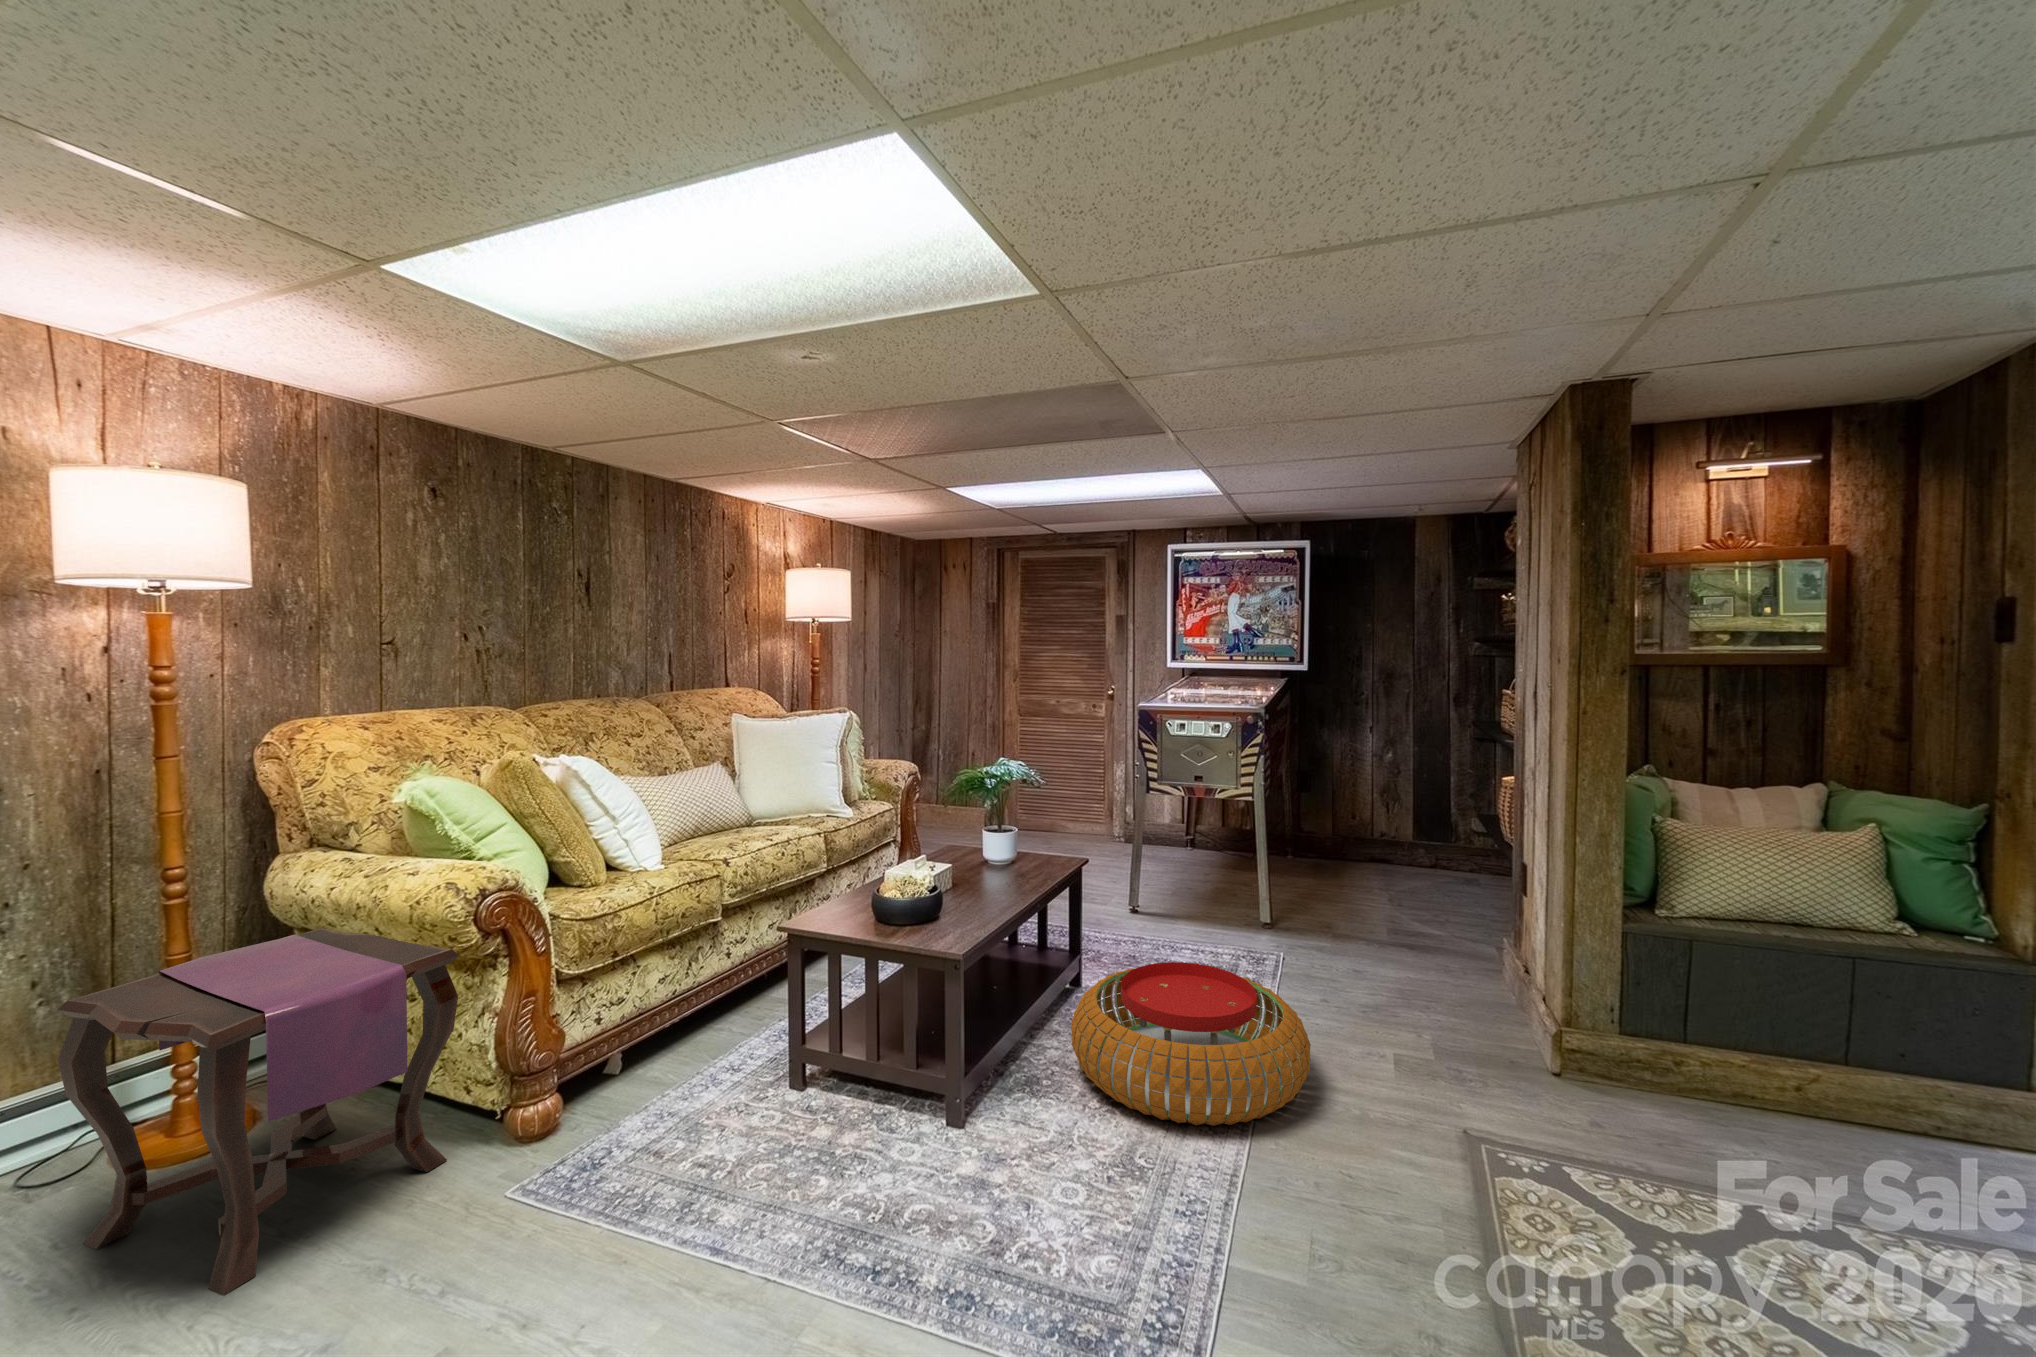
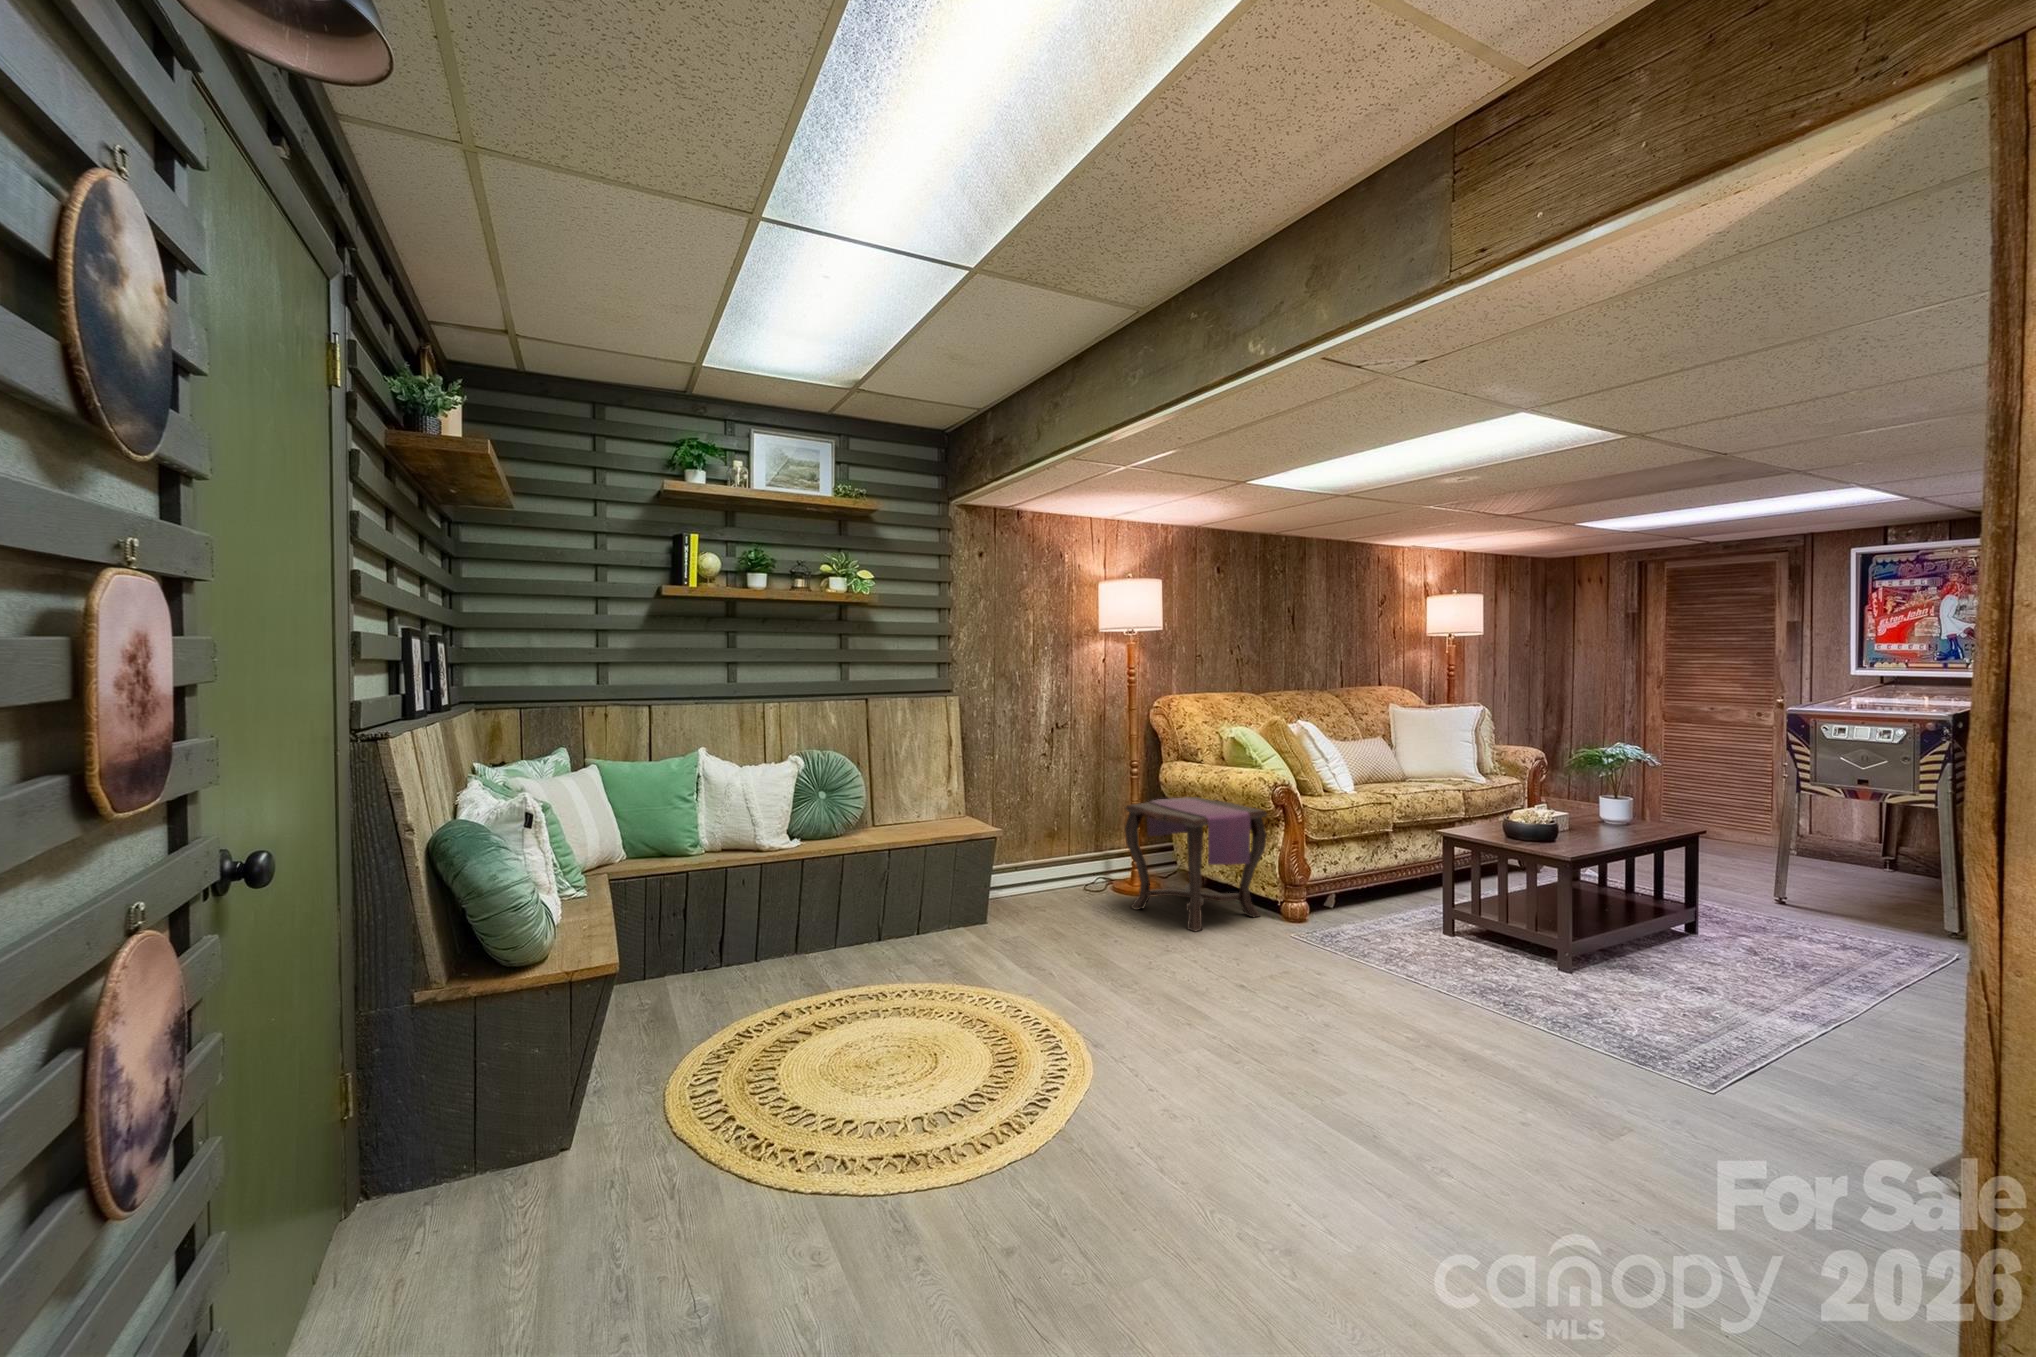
pouf: present [1071,962,1311,1126] -> none [1671,906,1920,1019]

